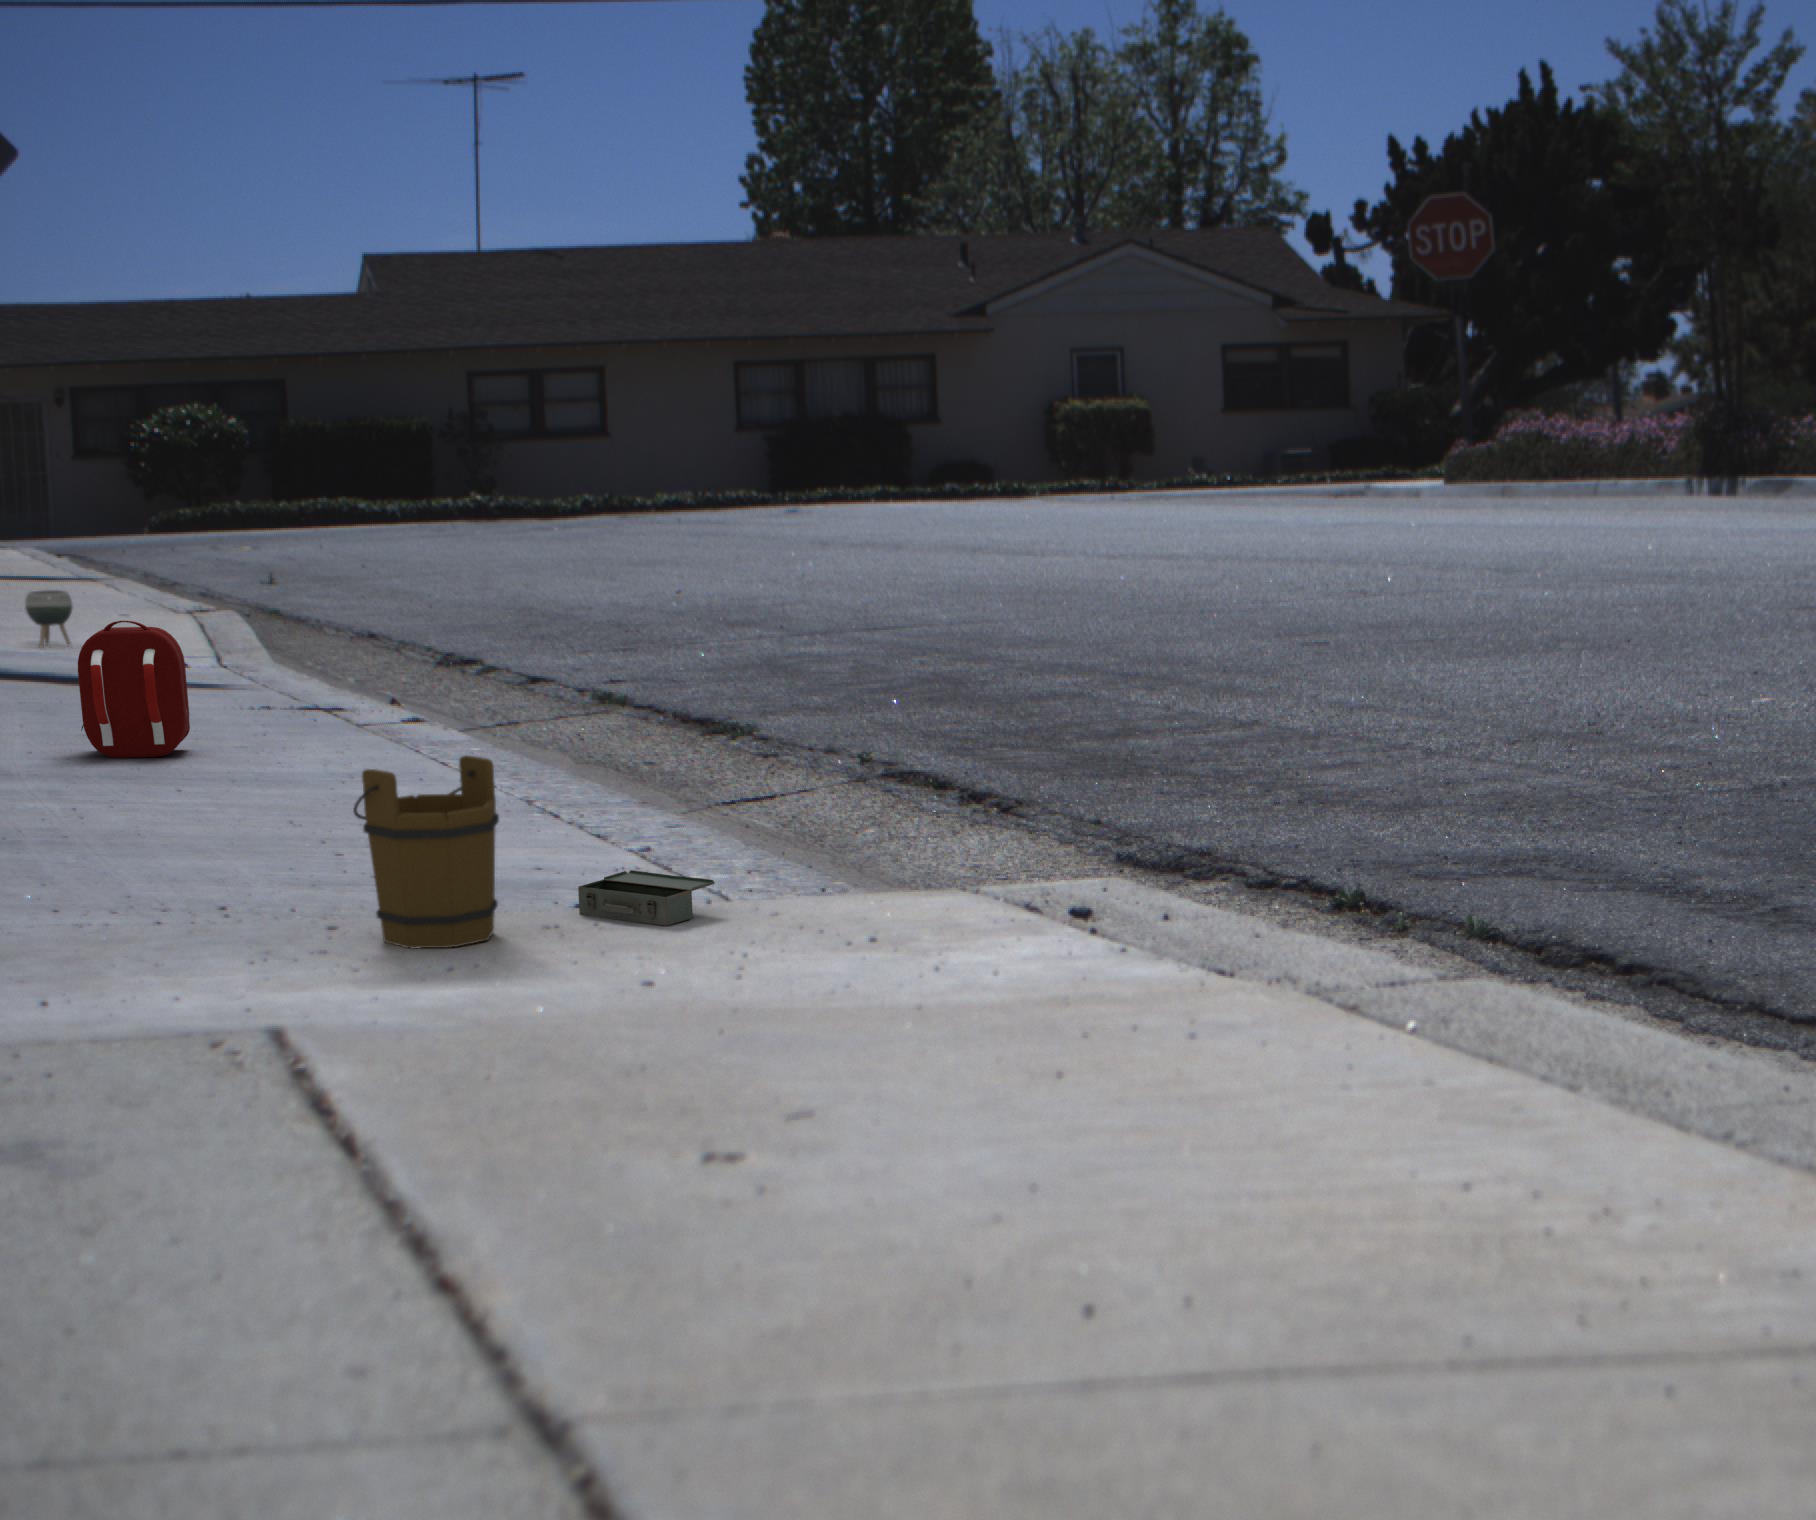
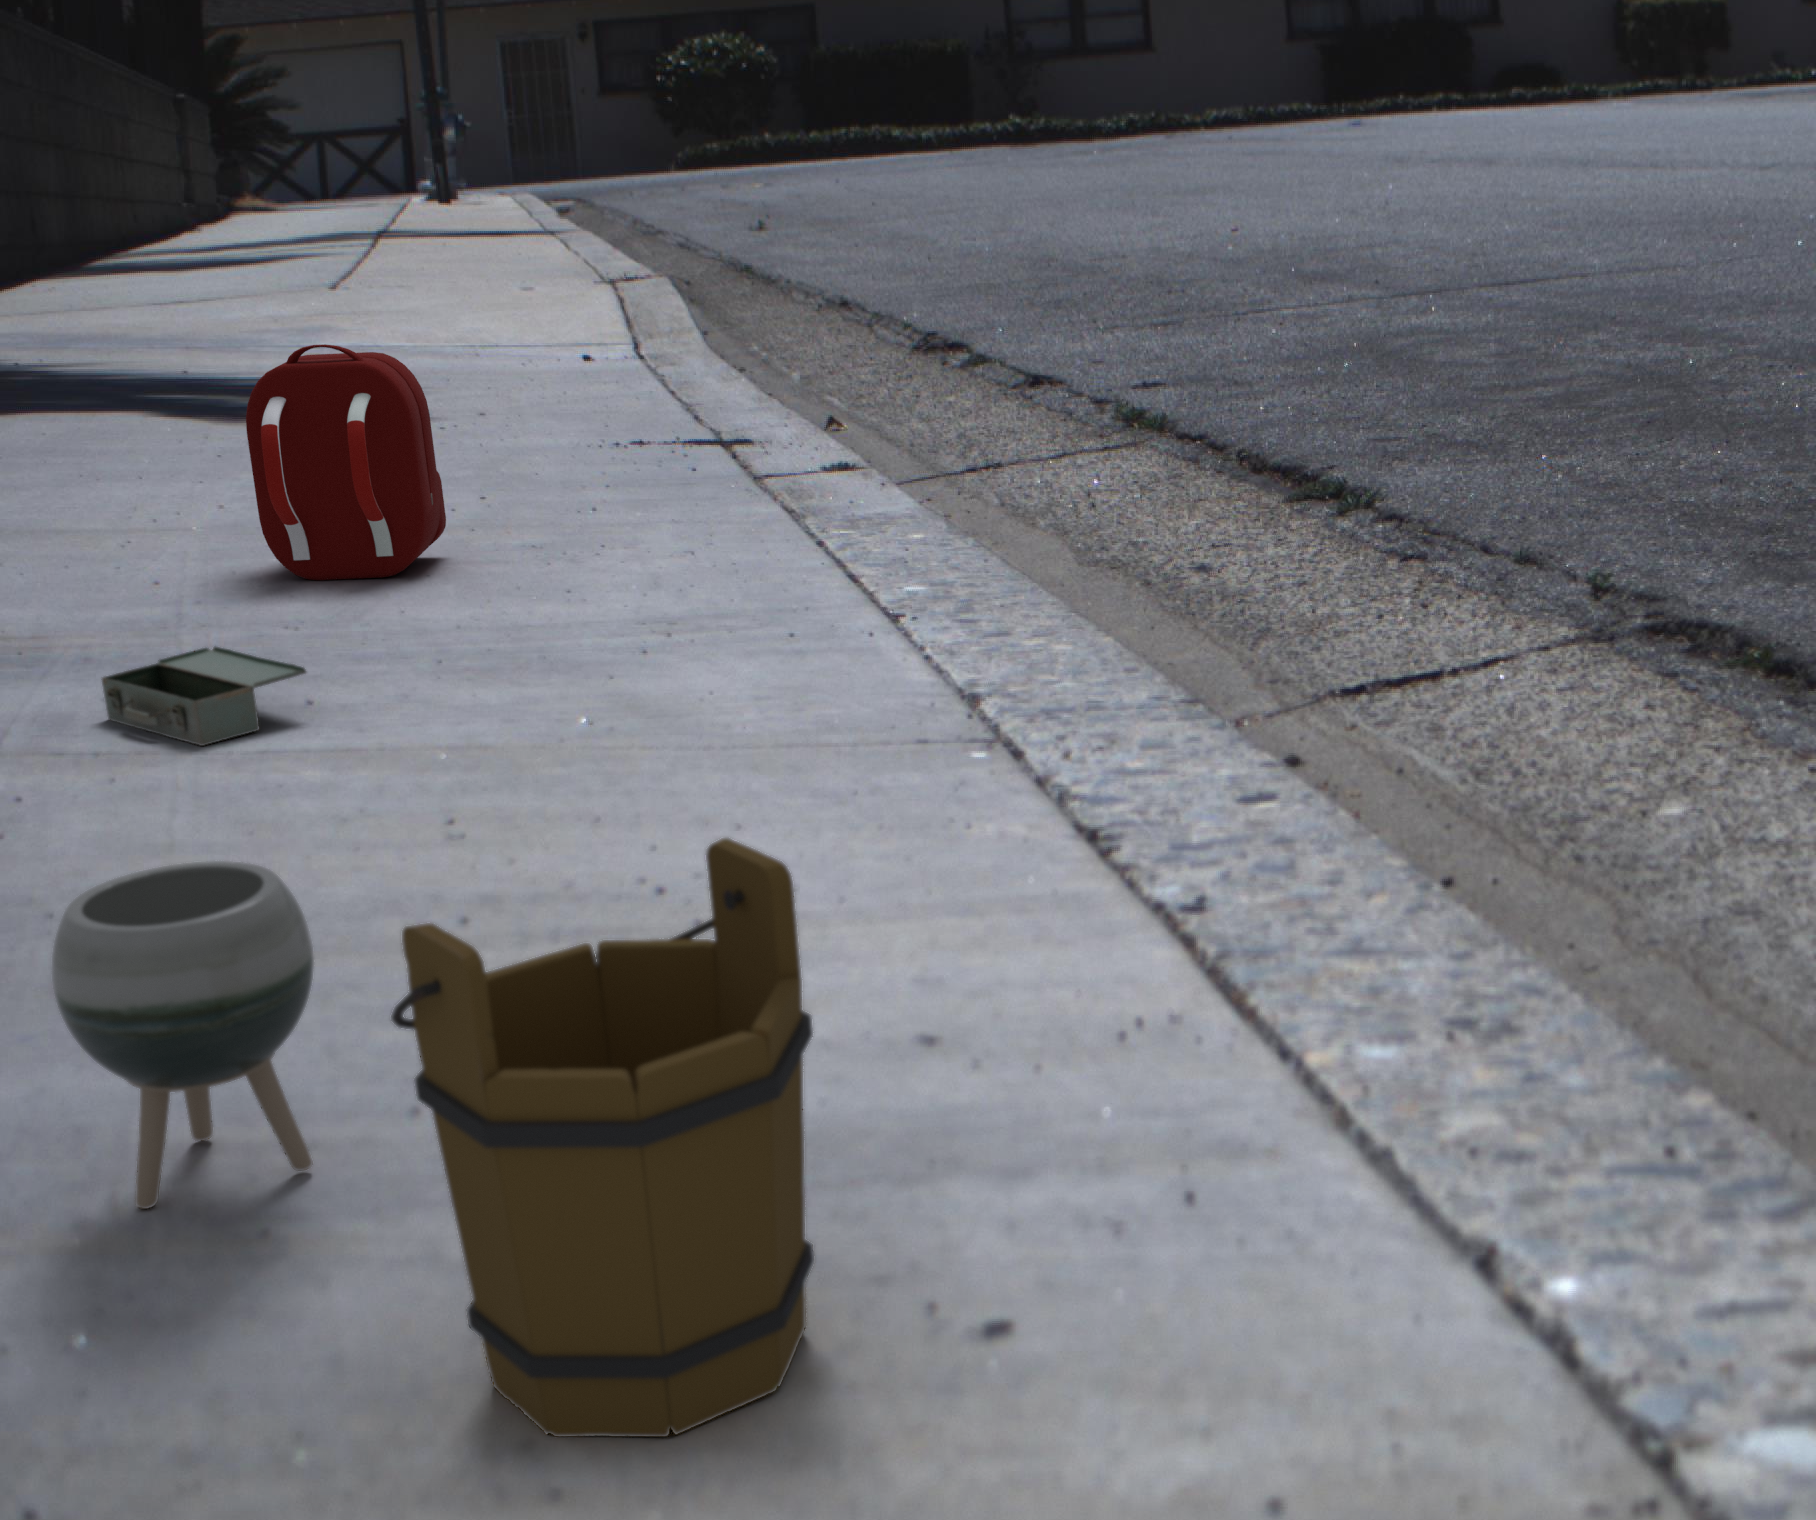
planter: present [25,590,72,647] -> present [52,861,314,1209]
toolbox: present [578,870,715,926] -> present [102,647,306,746]

